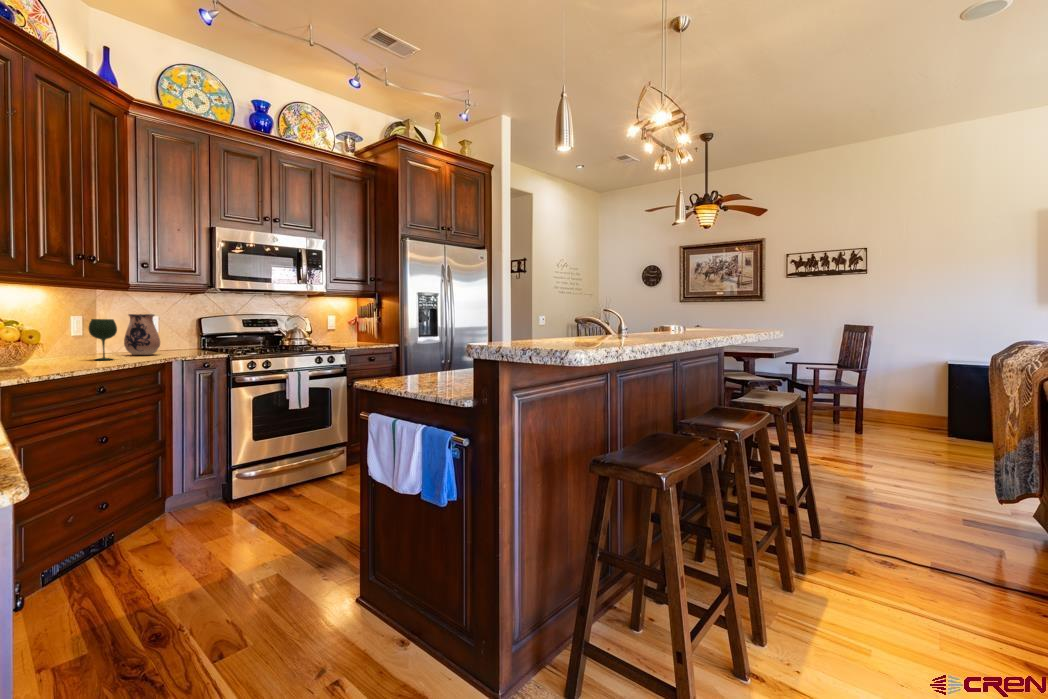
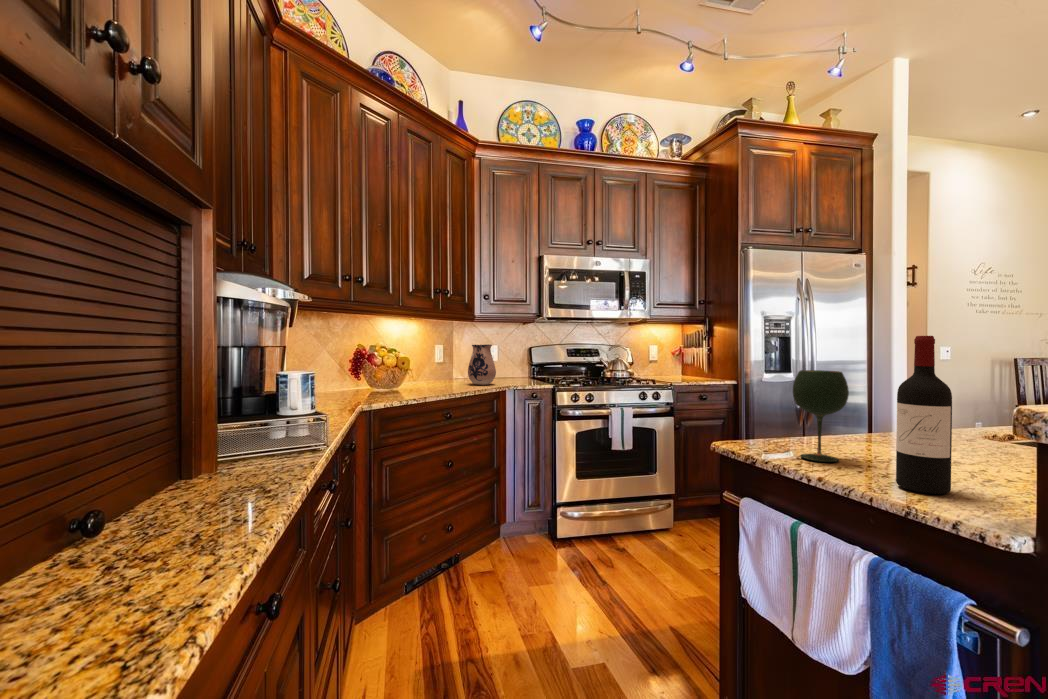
wine bottle: none [422,311,443,388] -> present [896,336,952,494]
wine glass: present [89,319,117,360] -> present [793,370,849,462]

